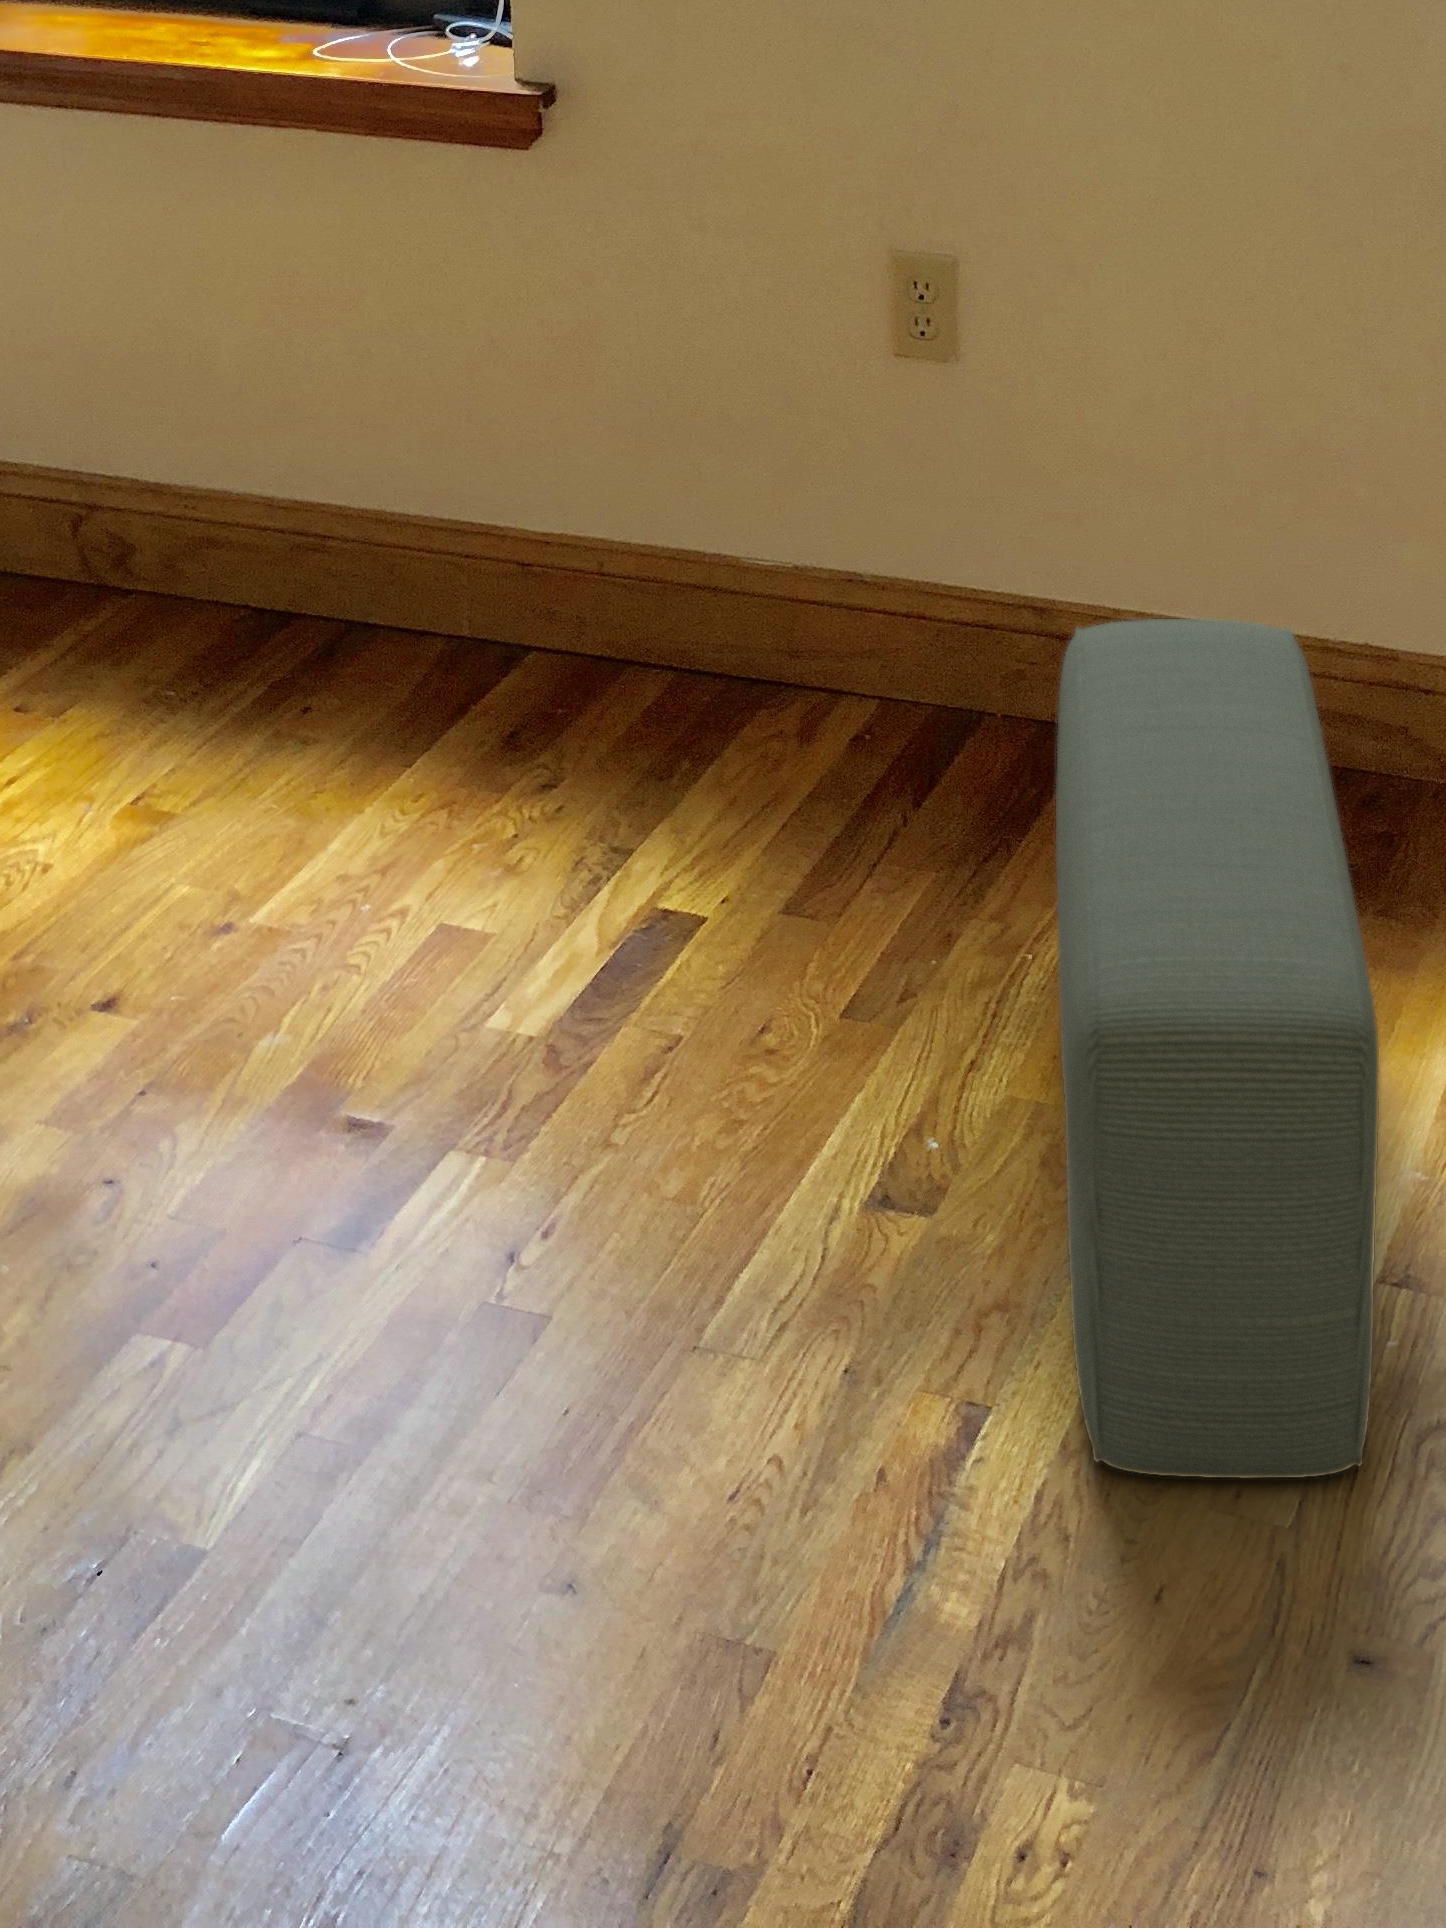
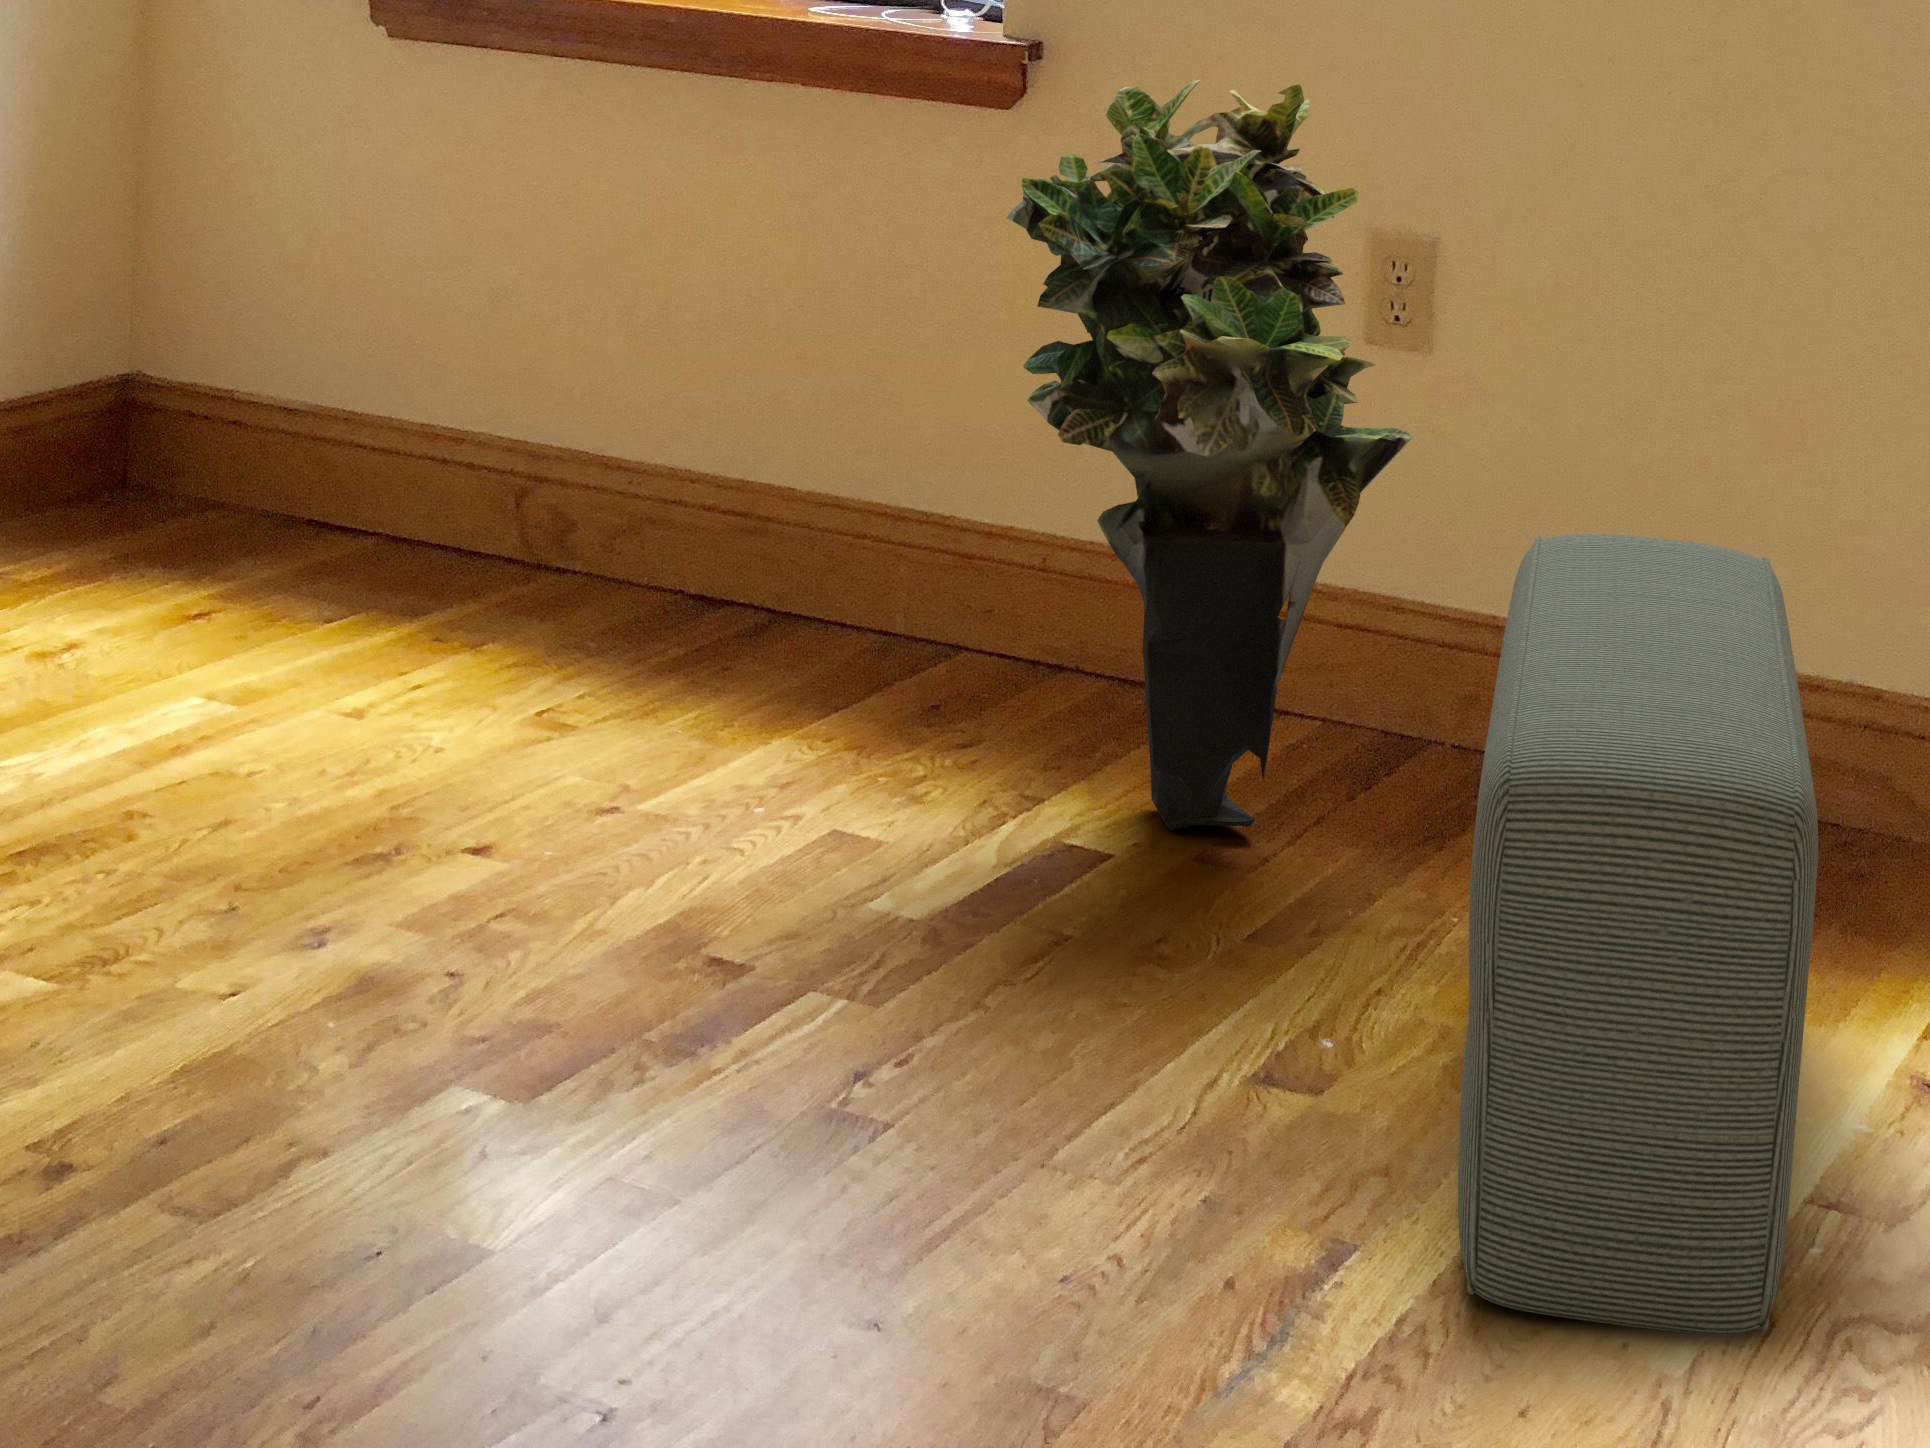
potted plant: none [536,142,943,873] -> present [1007,80,1413,831]

